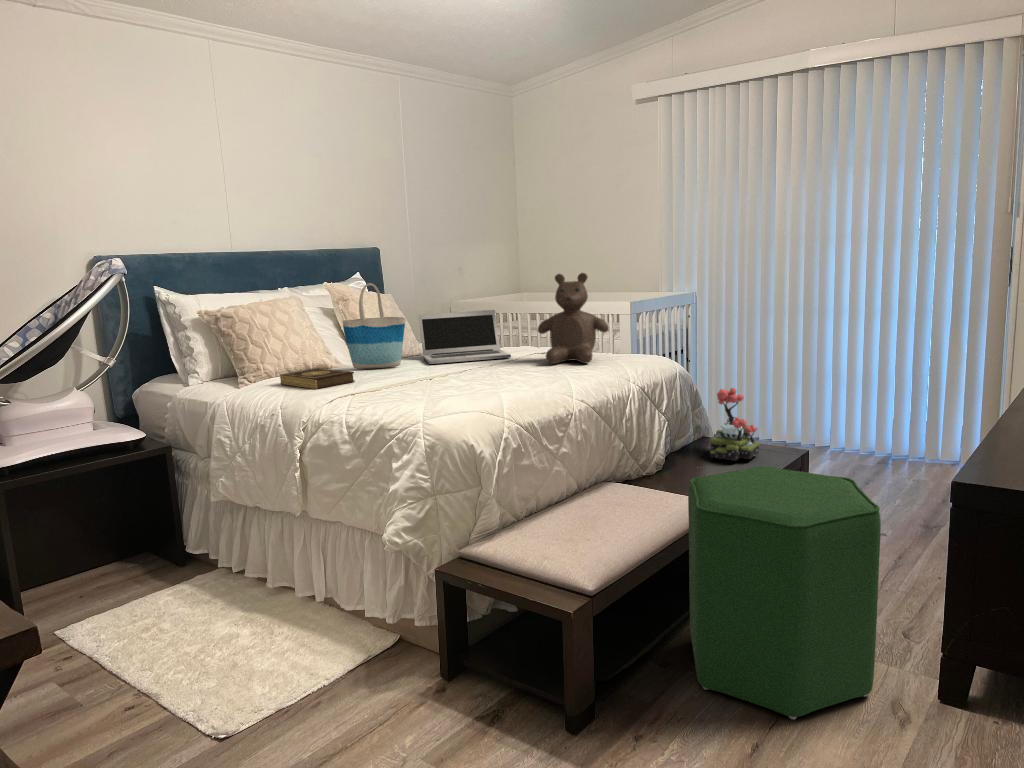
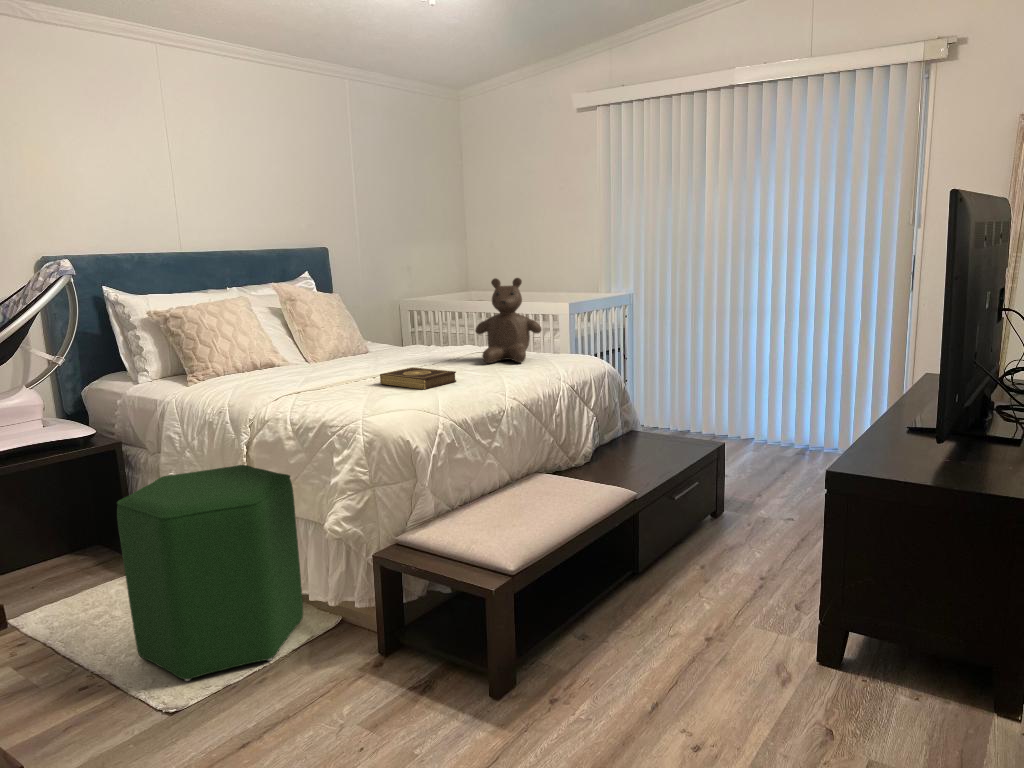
tote bag: present [343,283,406,369] -> none [289,286,350,367]
laptop: present [418,310,511,364] -> none [363,311,451,363]
book: present [280,368,354,389] -> present [380,367,456,389]
plant: present [710,388,759,461] -> none [633,386,678,453]
ottoman: present [688,466,881,719] -> present [117,465,303,681]

